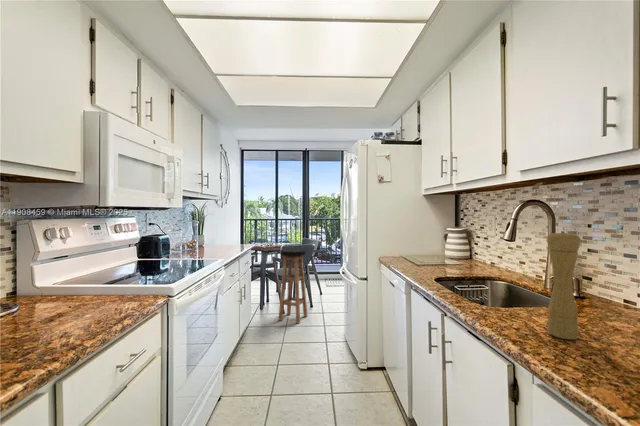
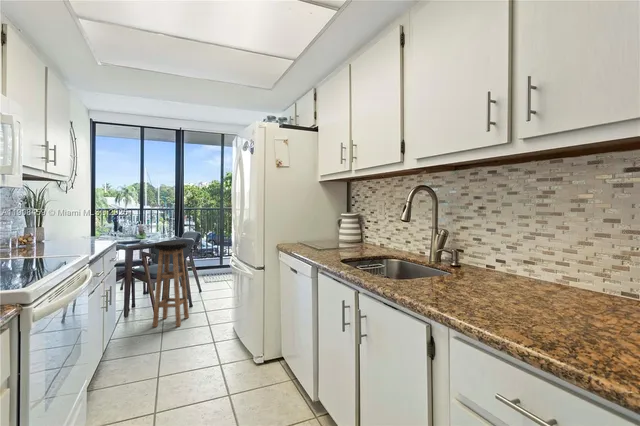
pepper mill: present [547,231,581,340] -> none [450,208,476,297]

